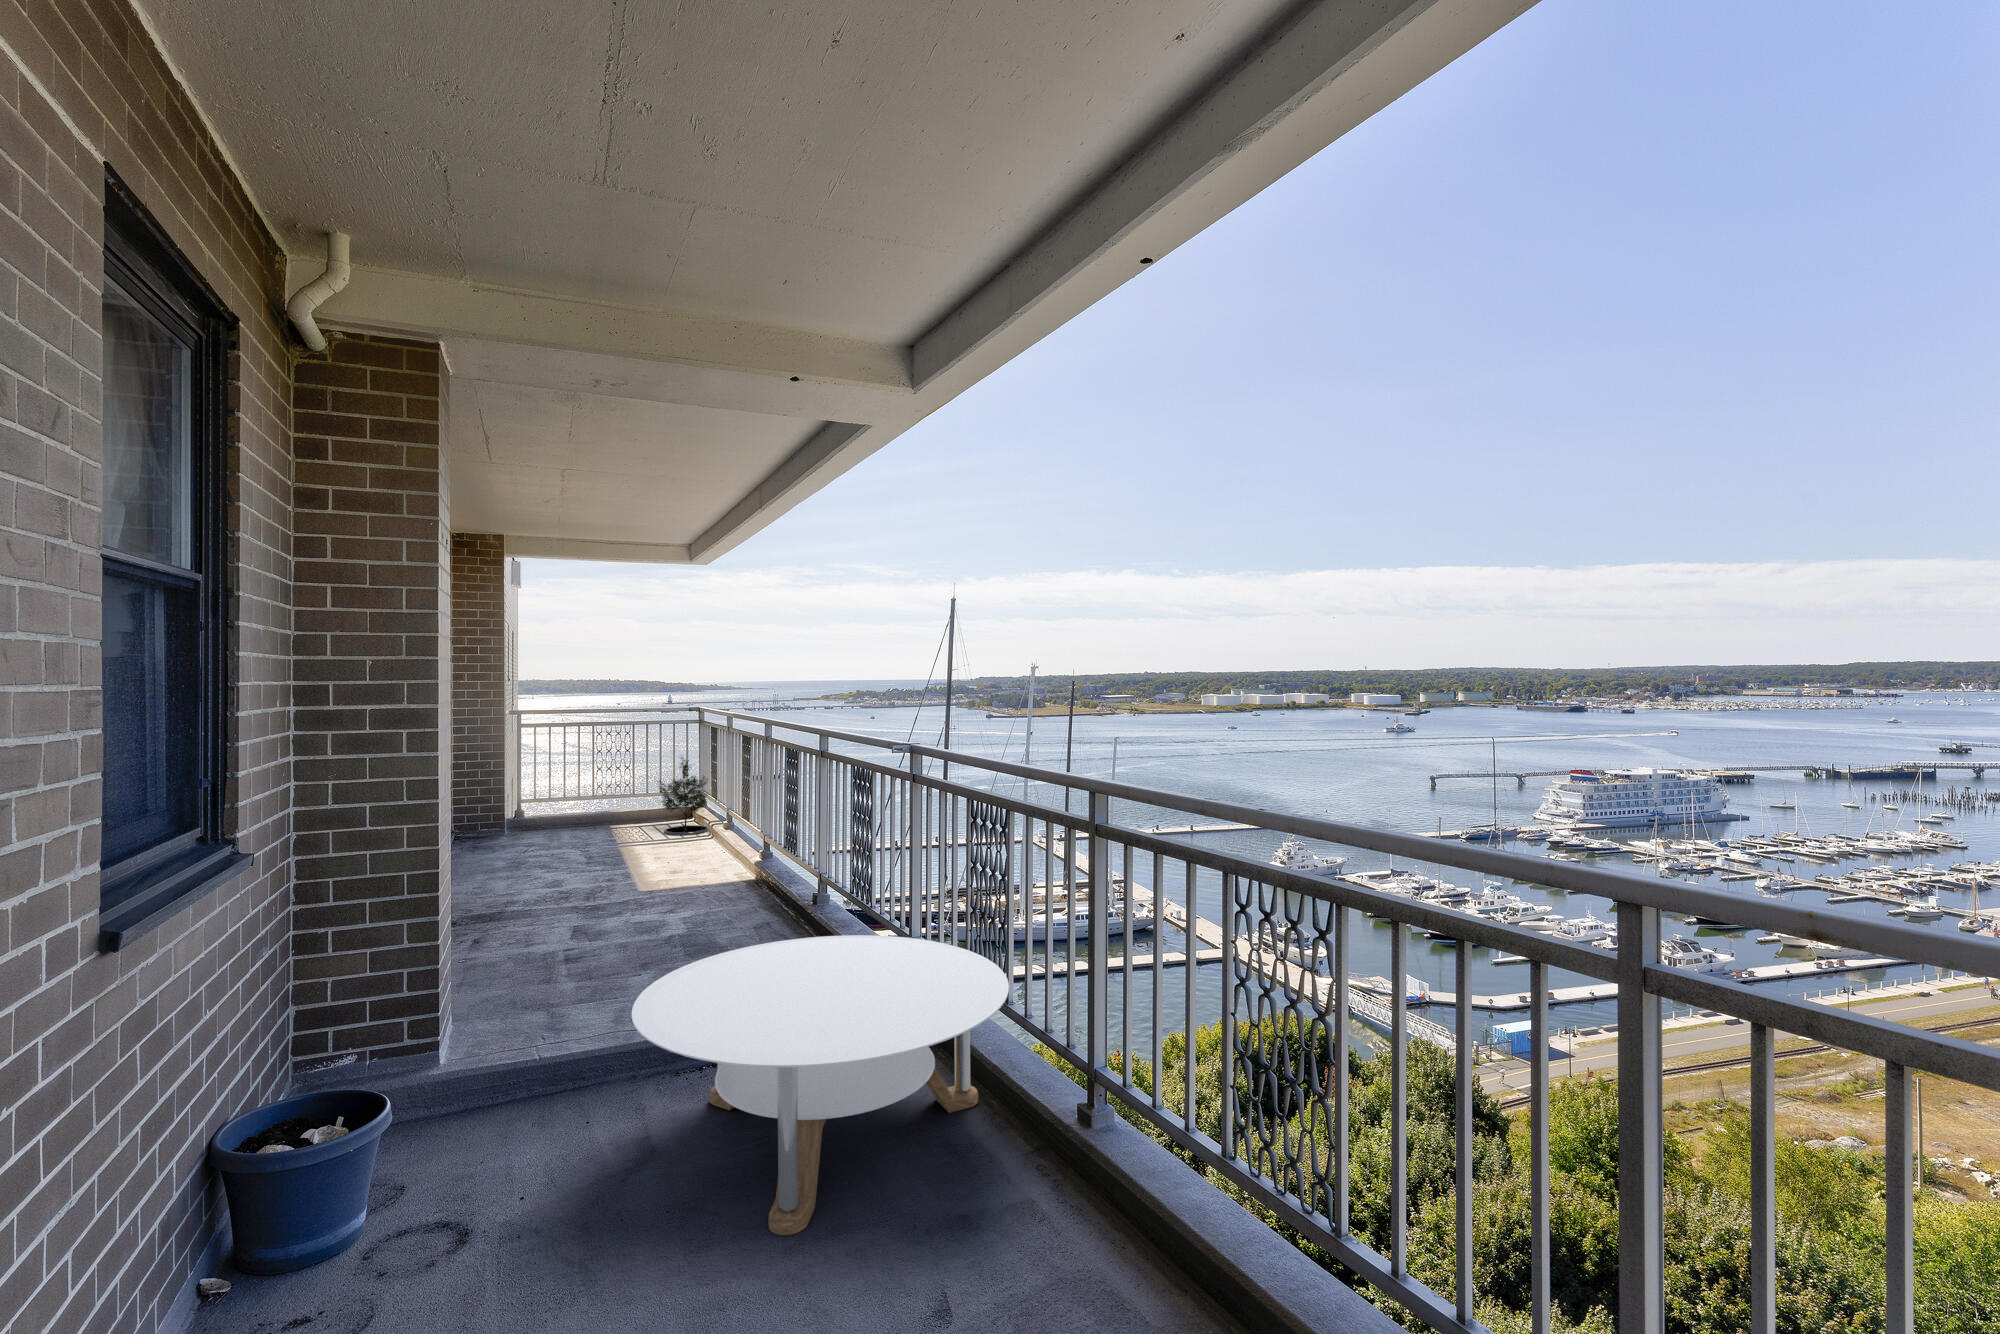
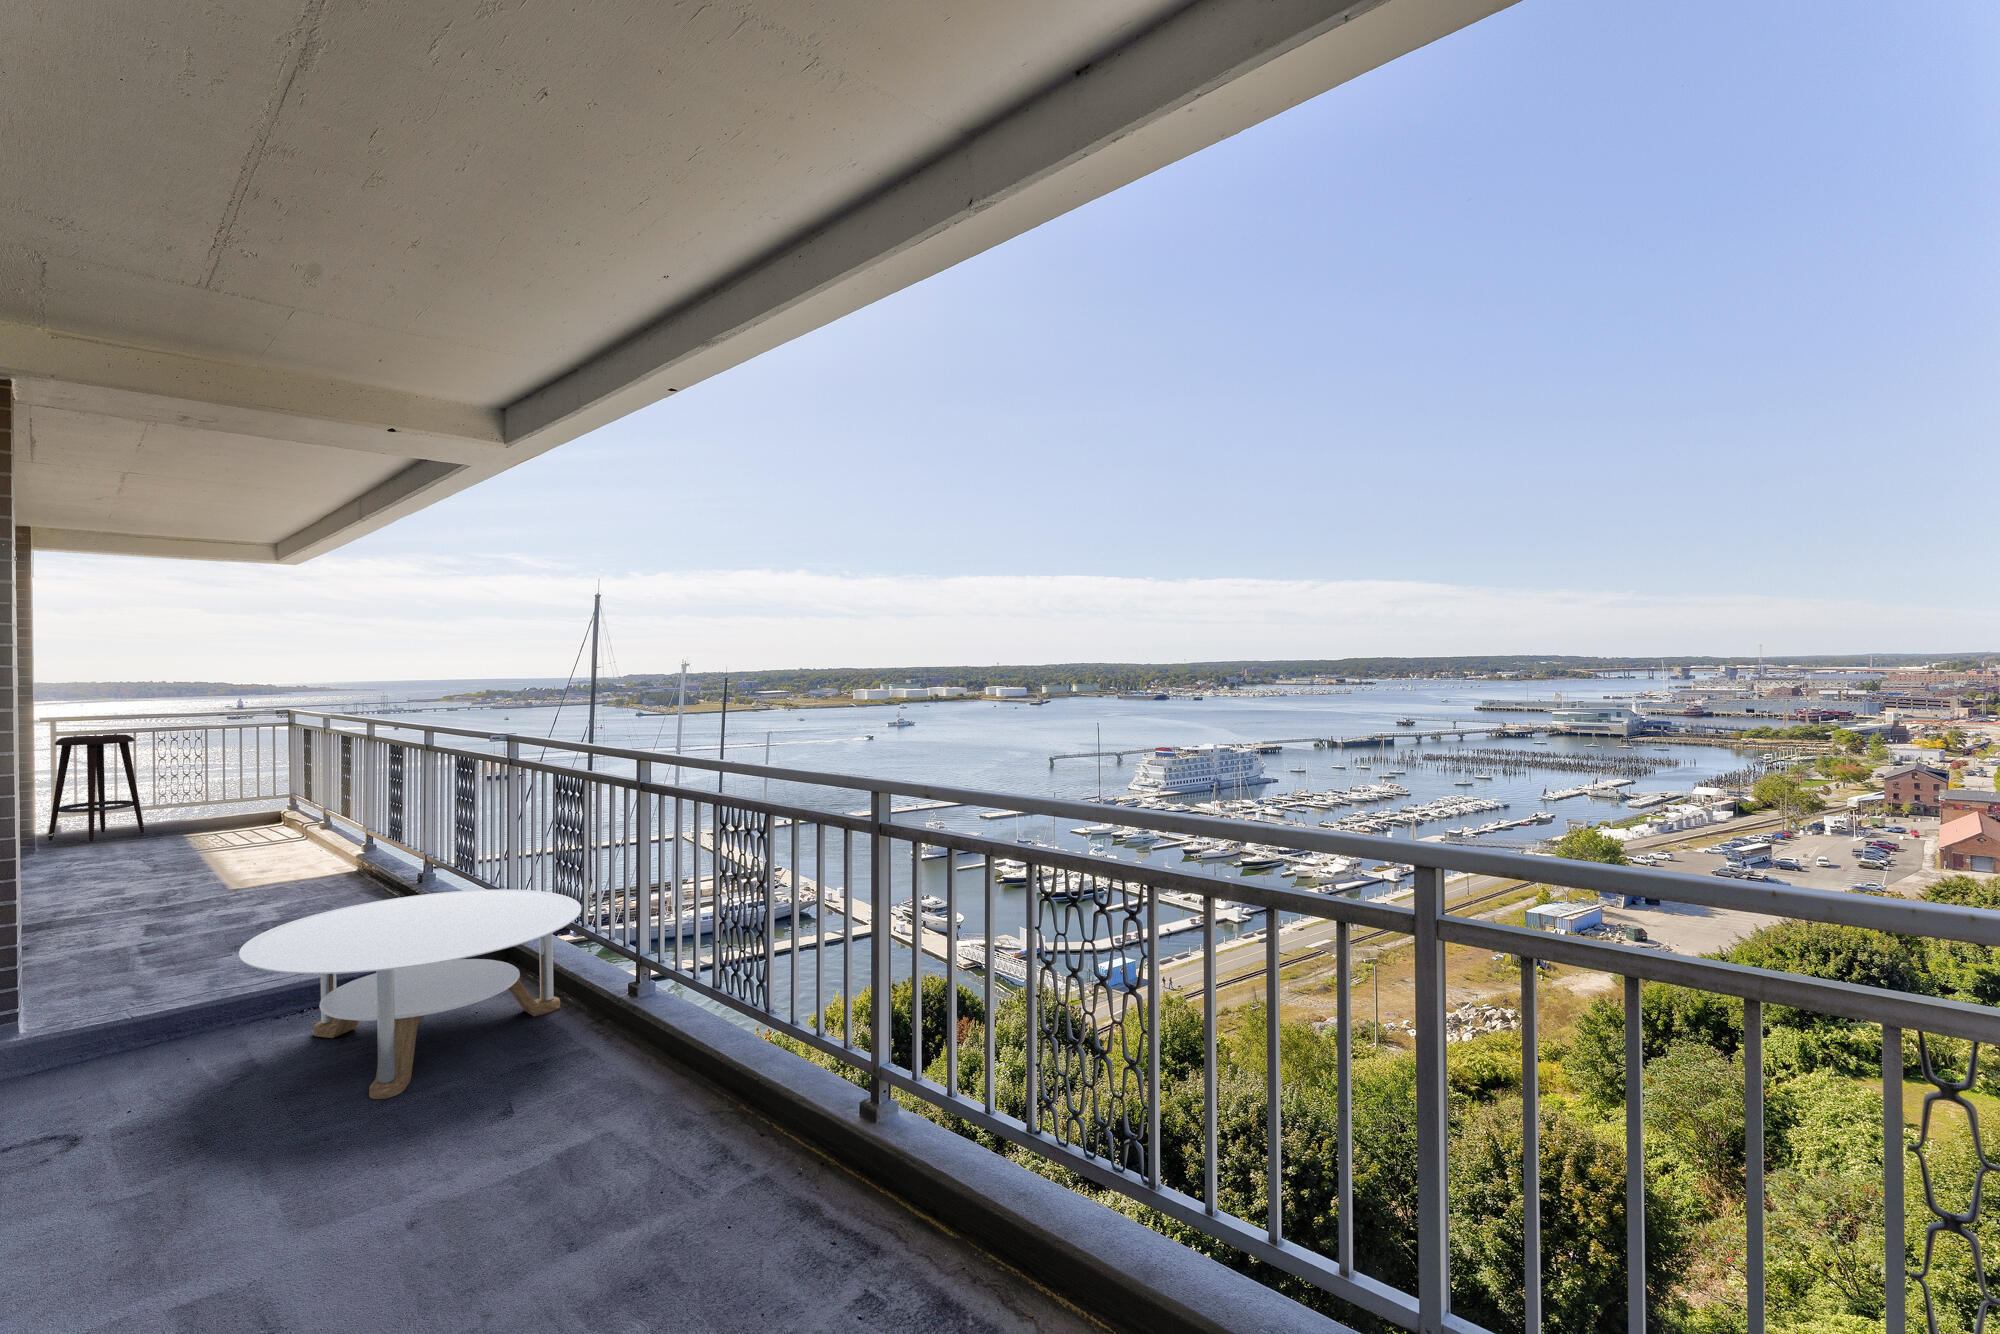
stool: none [517,729,587,826] -> present [48,734,144,842]
potted tree: present [657,757,709,835] -> none [235,756,305,841]

